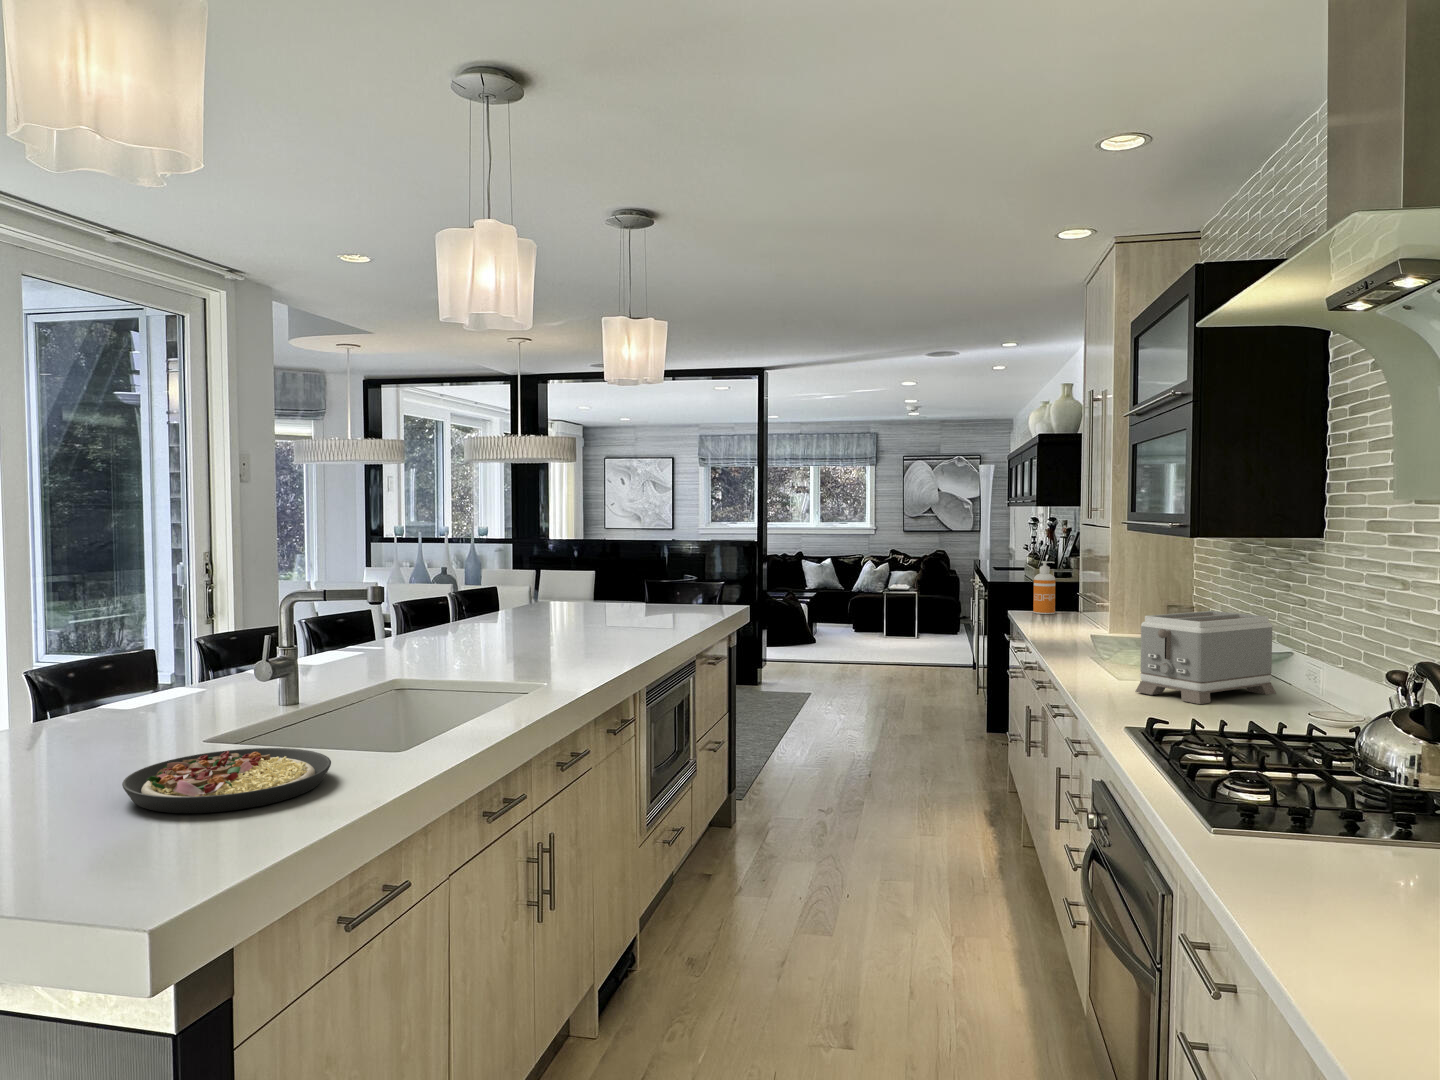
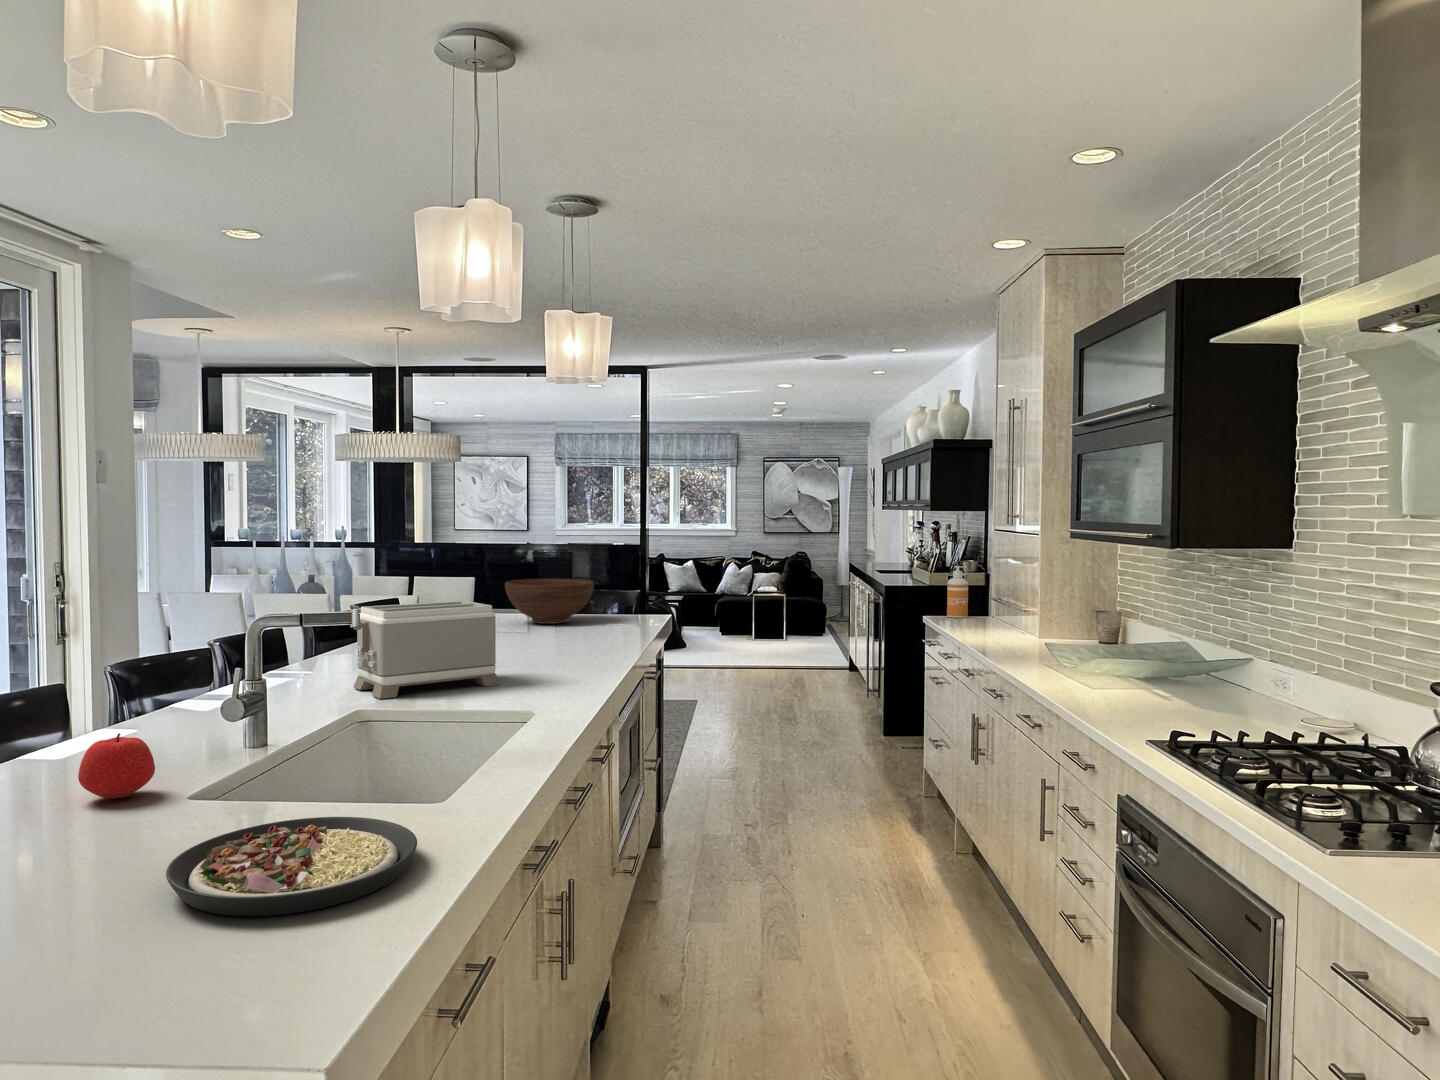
fruit bowl: none [579,570,662,611] -> present [505,579,594,624]
toaster: present [1135,611,1276,704] -> present [353,601,500,699]
apple: none [115,679,177,733] -> present [78,733,155,799]

